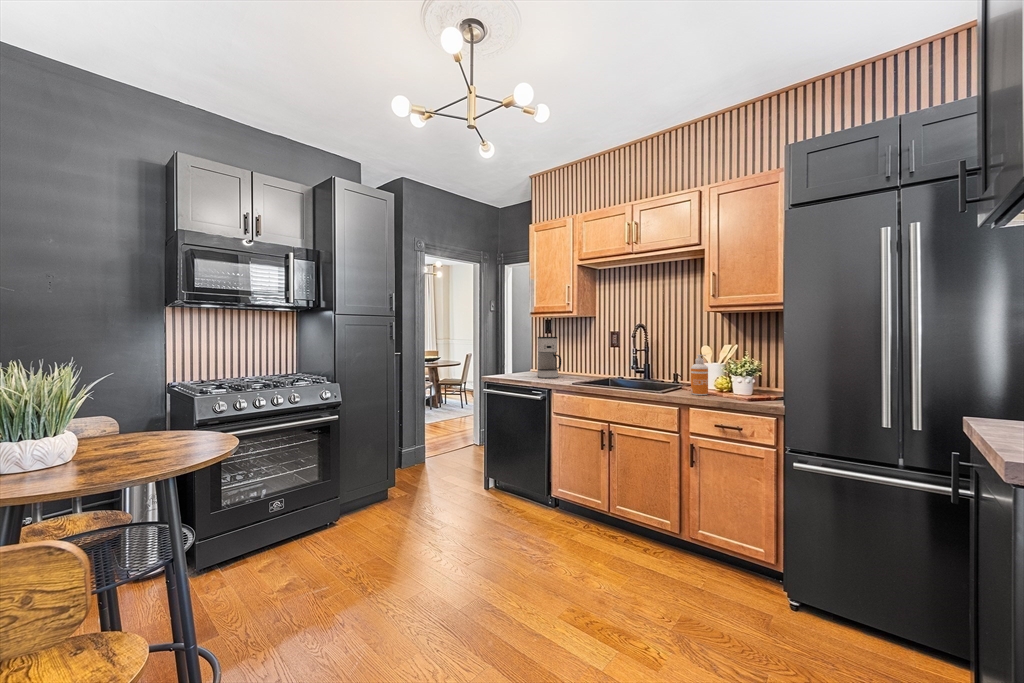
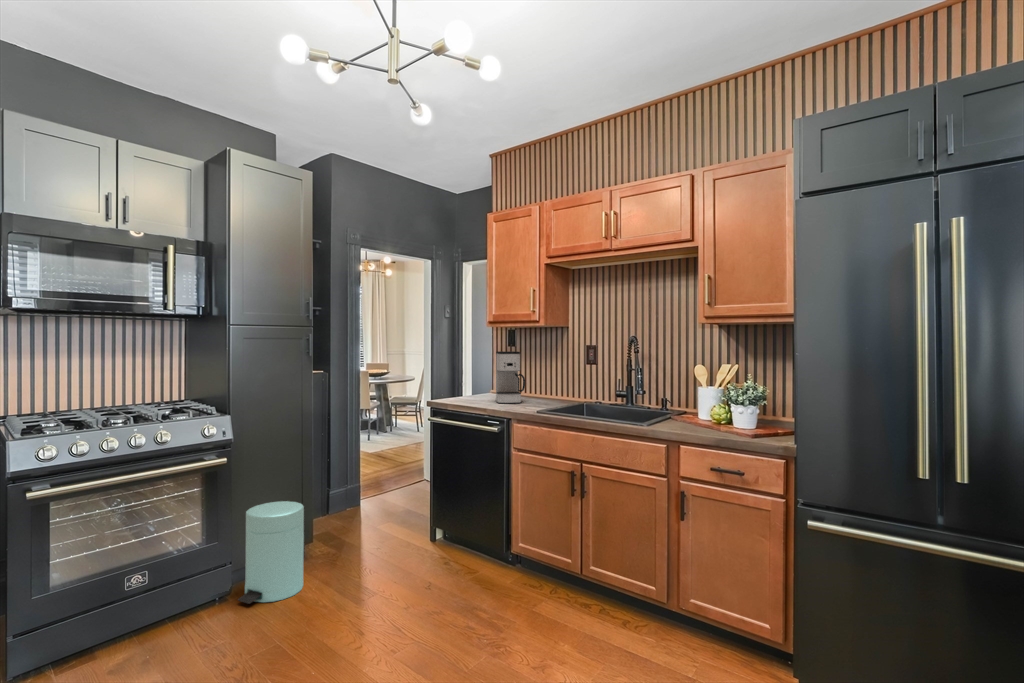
soap dispenser: present [691,355,708,395] -> none [682,377,703,428]
trash can: none [345,452,392,528] -> present [238,501,304,604]

